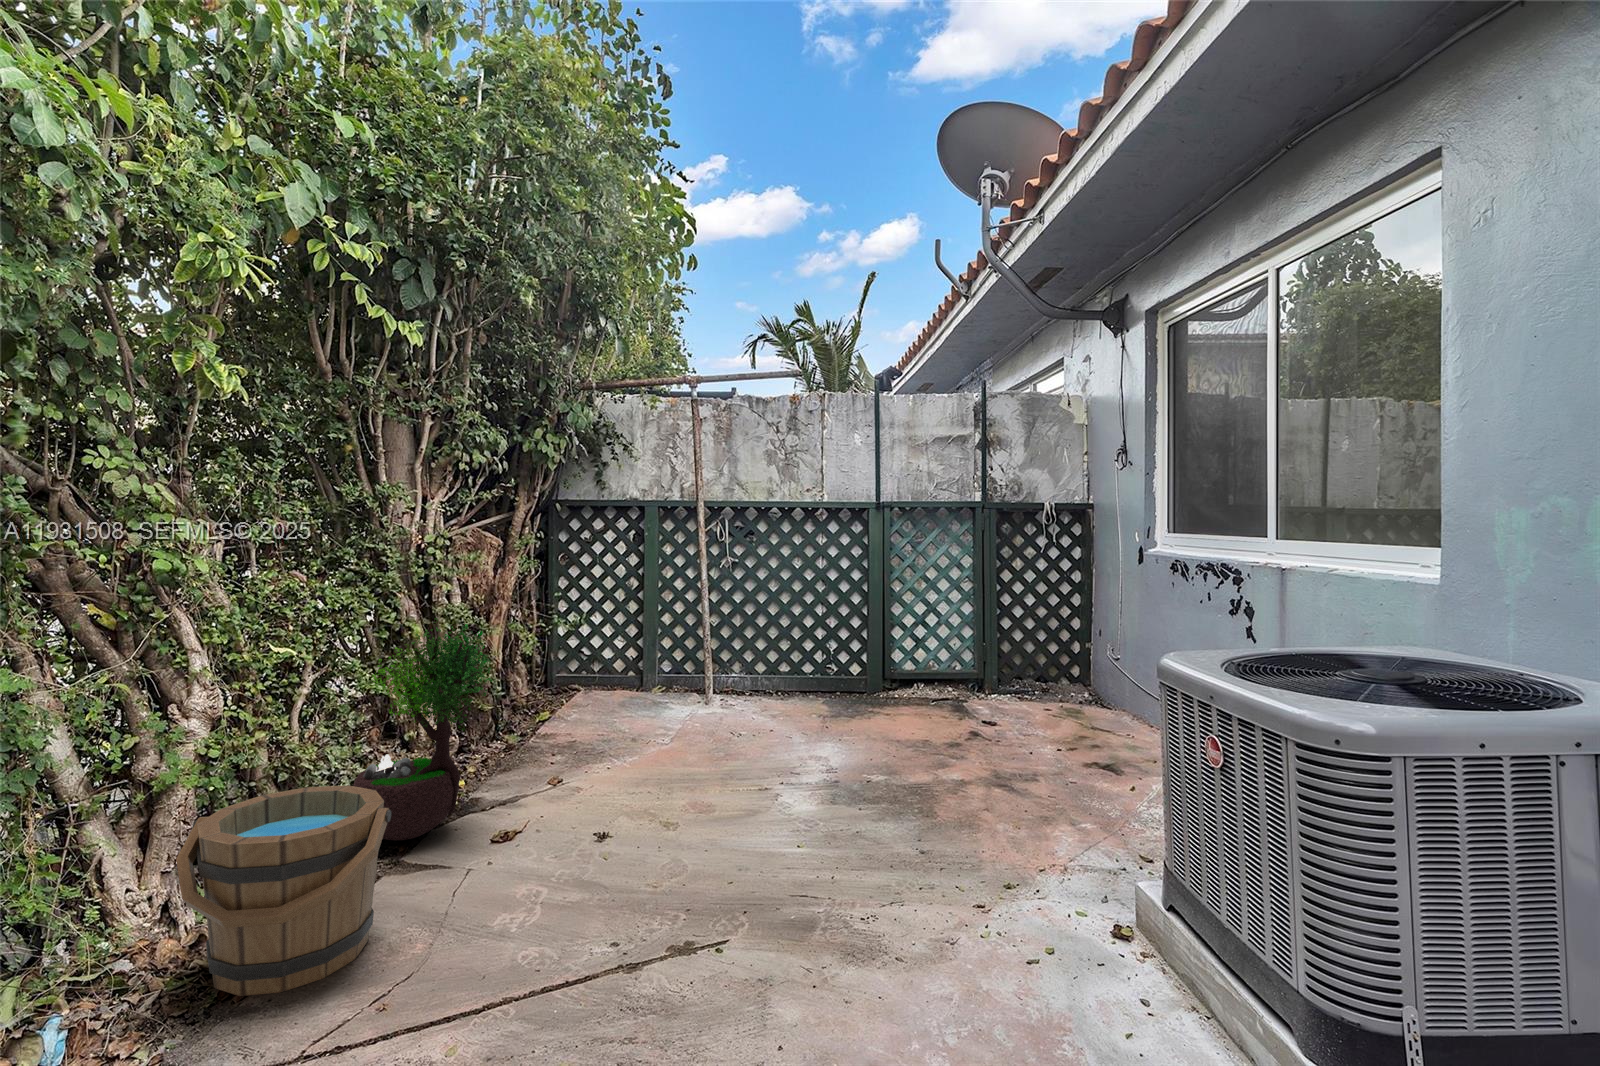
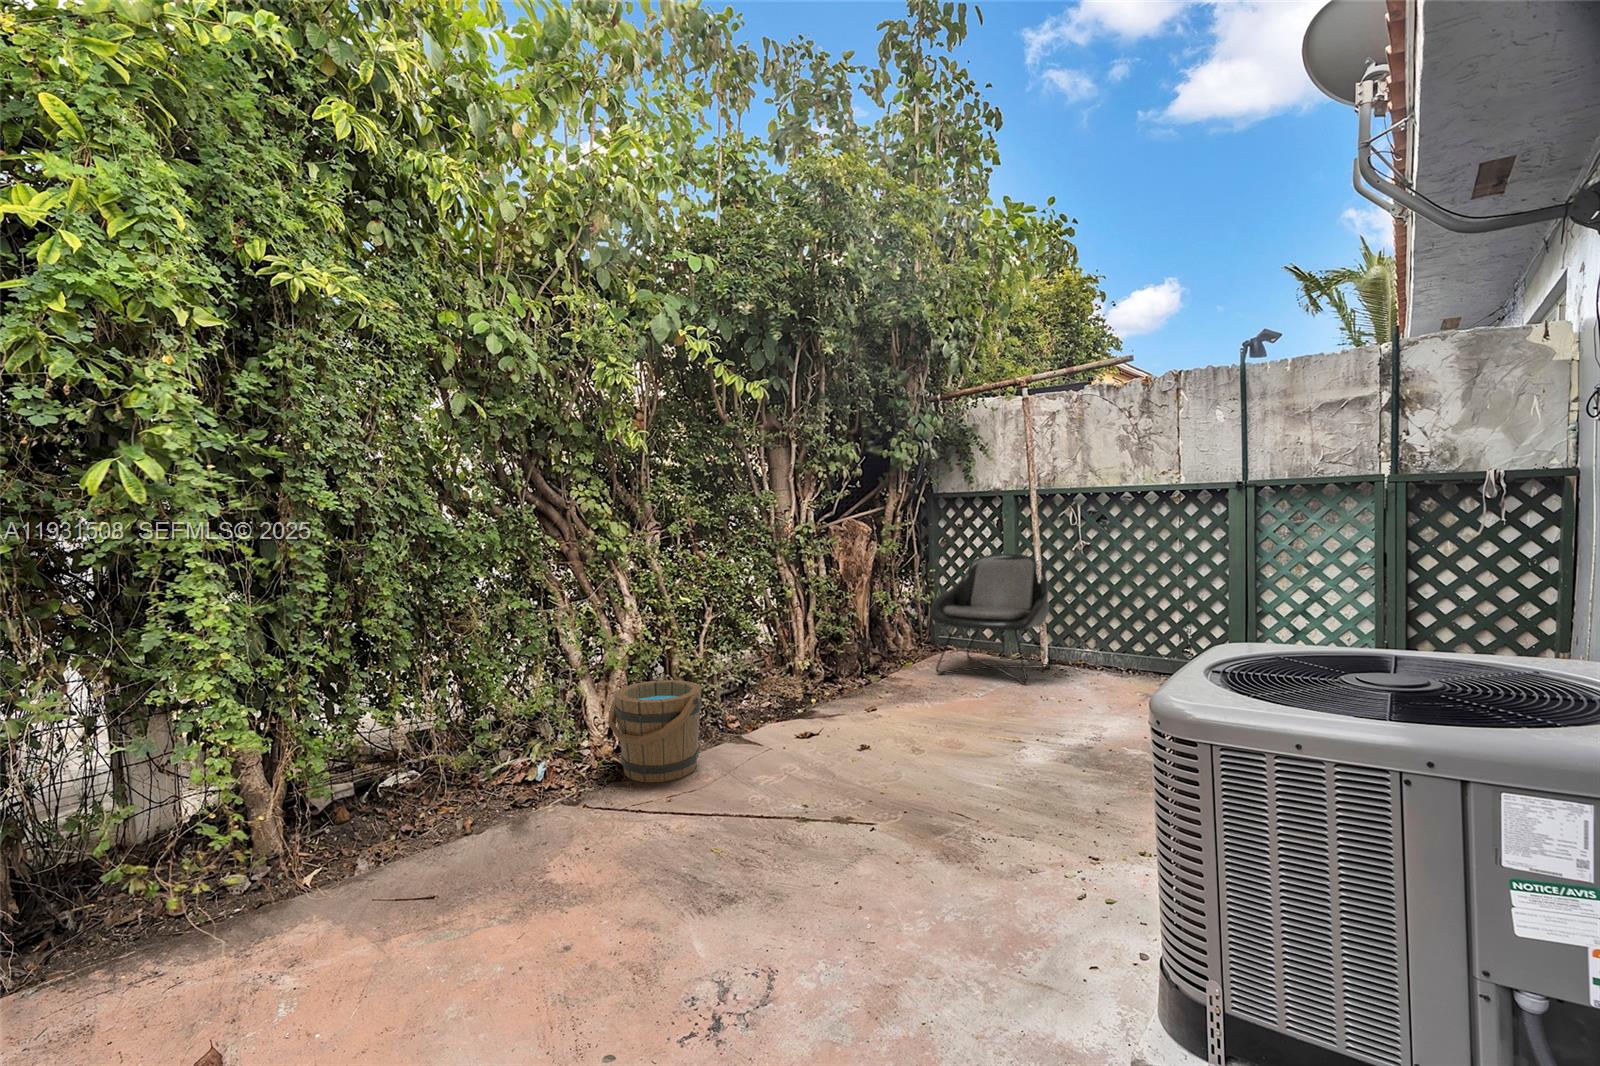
lounge chair: none [578,572,710,722] -> present [930,553,1052,685]
potted tree: present [353,618,492,841] -> none [727,587,806,727]

